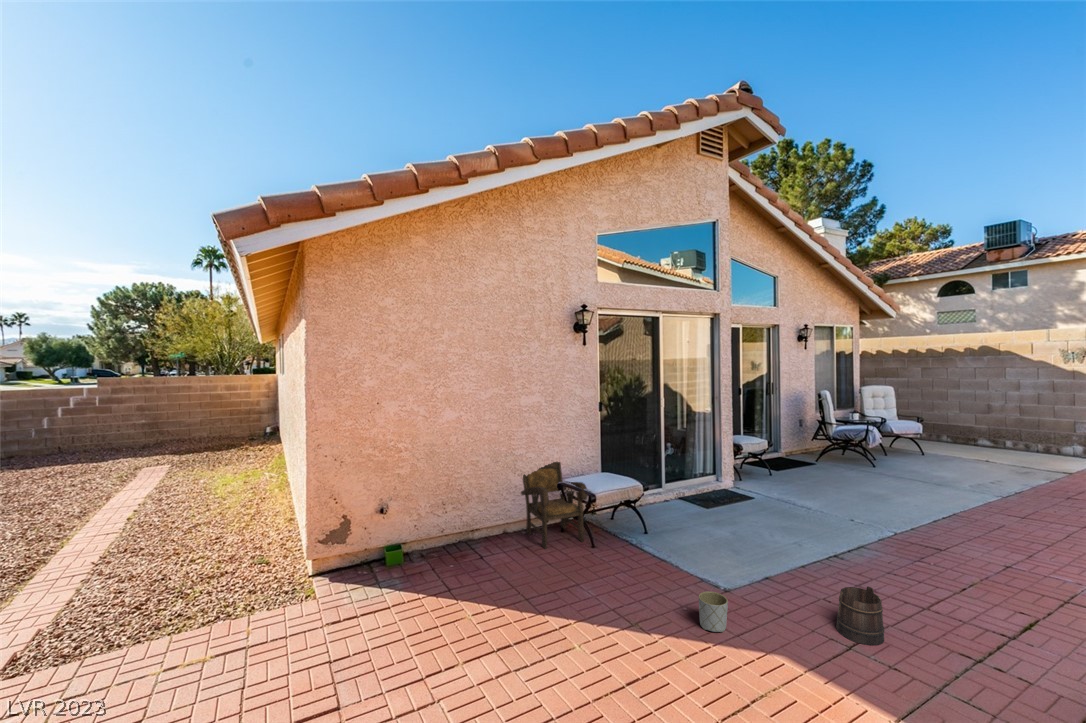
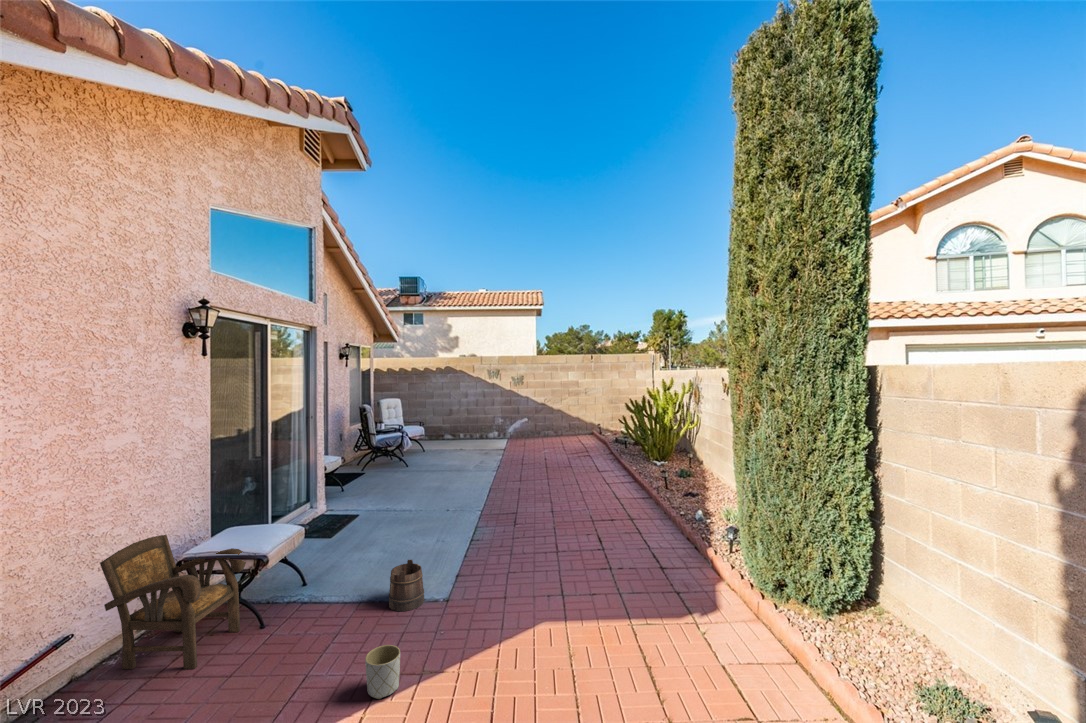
bucket: present [836,586,884,645] -> present [389,560,425,611]
planter: present [699,591,728,632] -> present [365,645,400,699]

